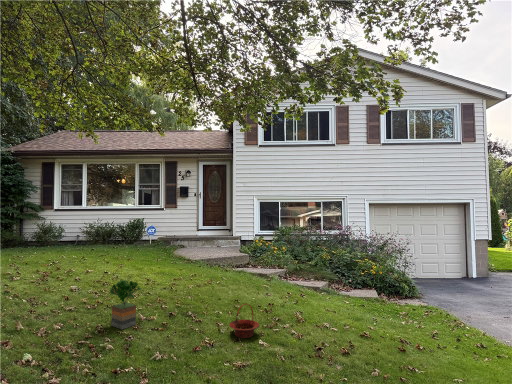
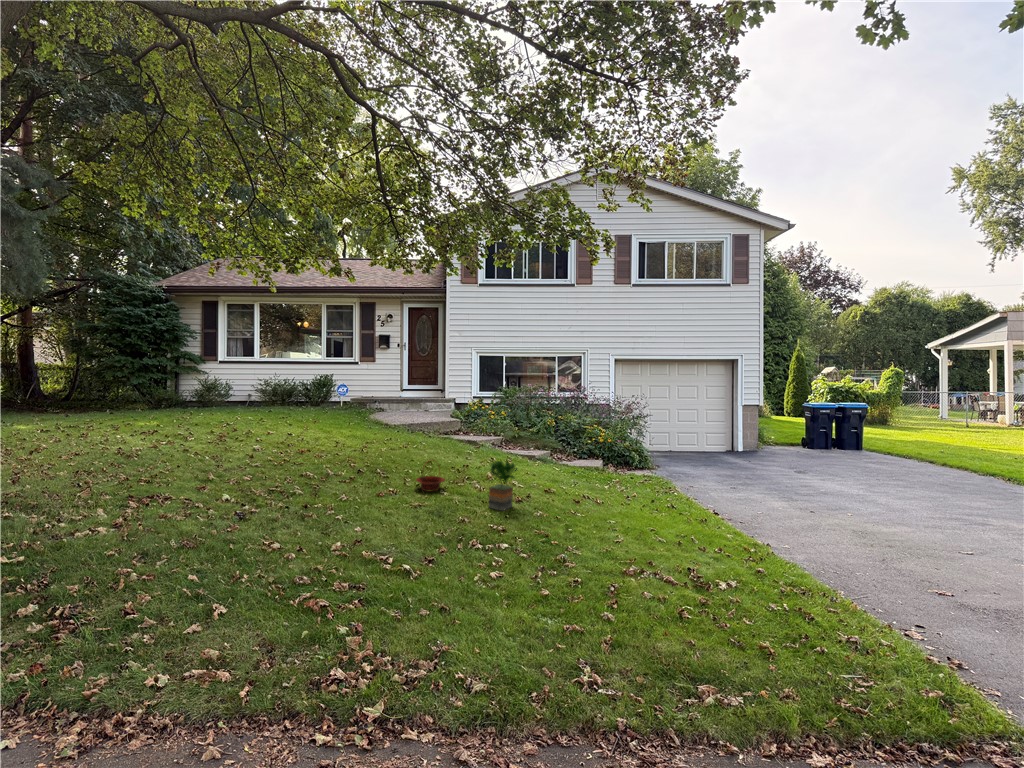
potted tree: present [110,280,141,329] -> present [489,461,518,511]

